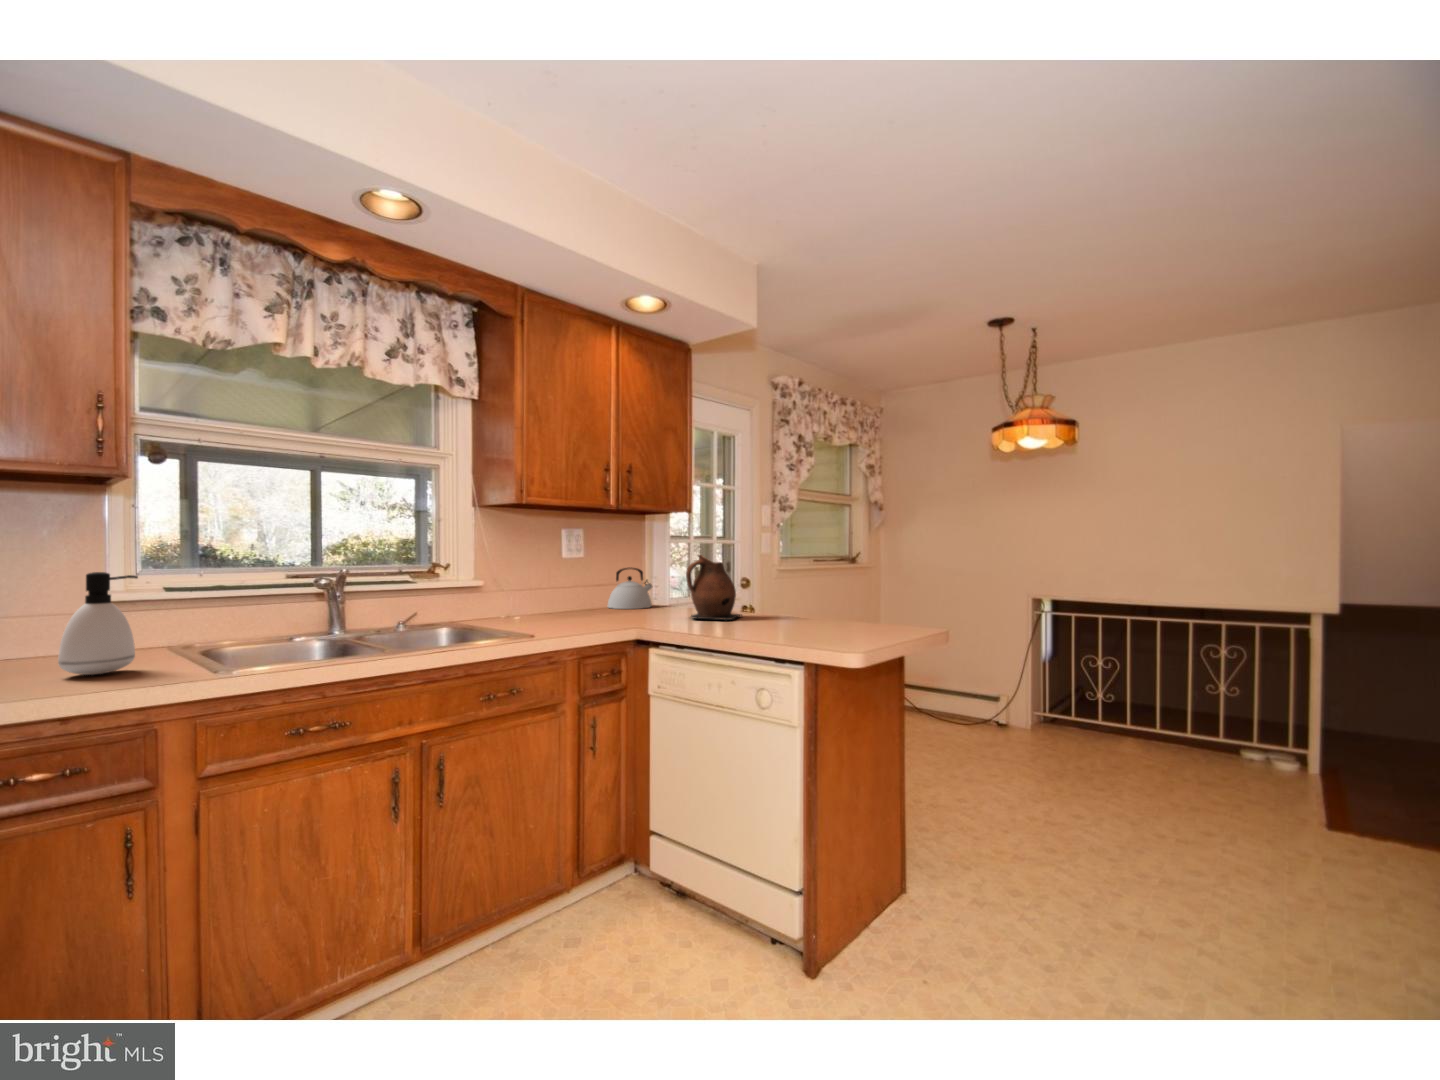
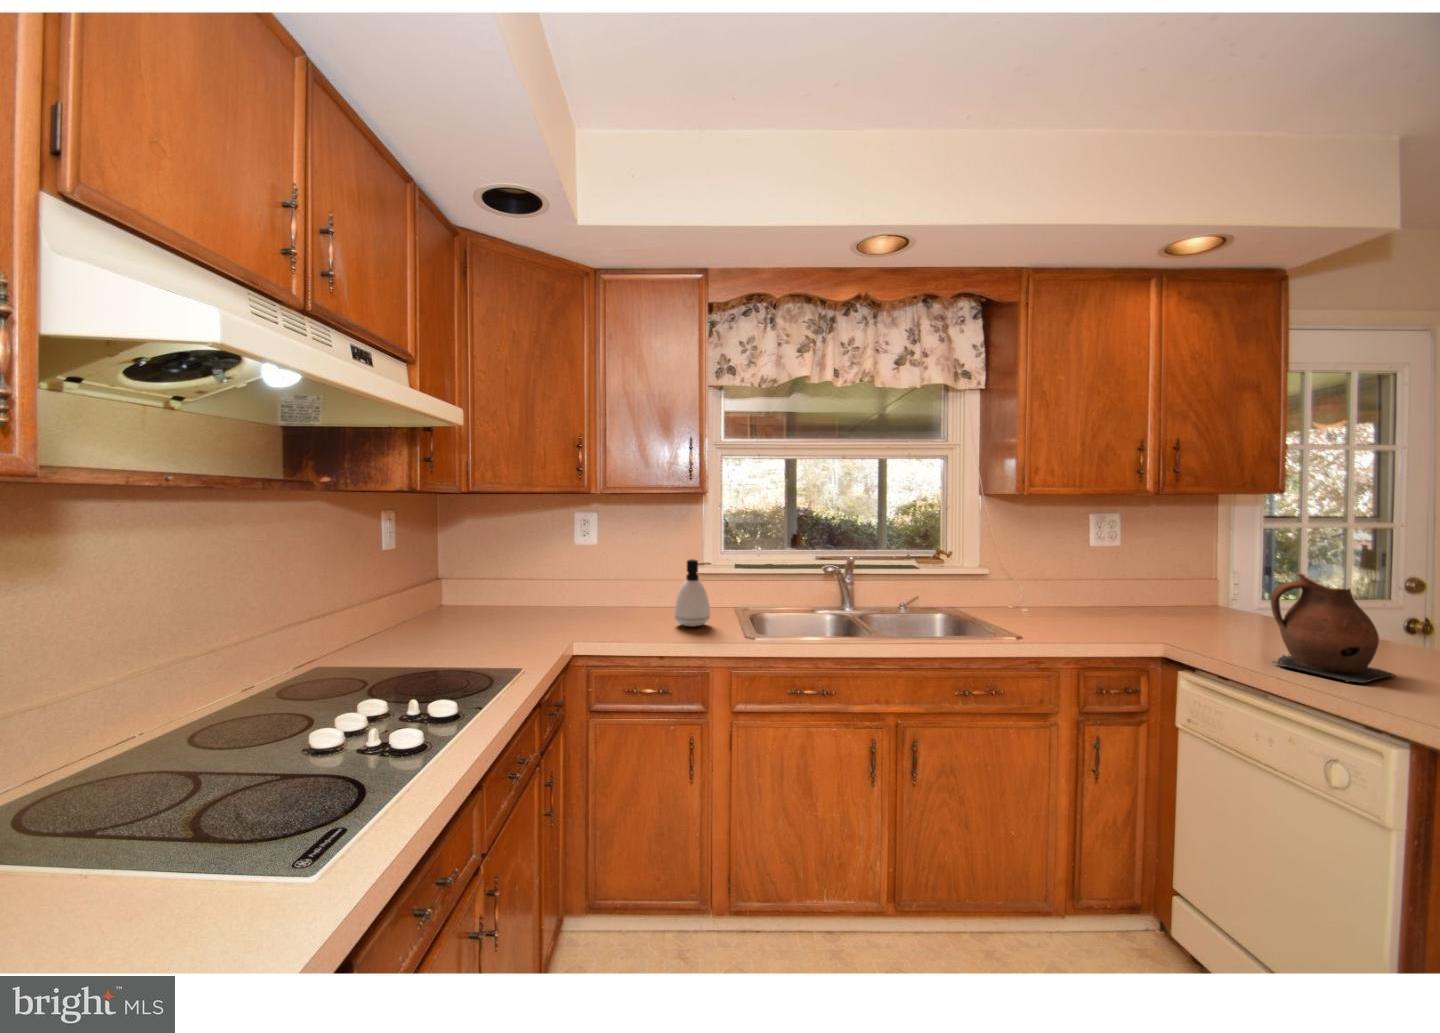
kettle: present [608,567,652,609] -> none [1155,568,1232,624]

